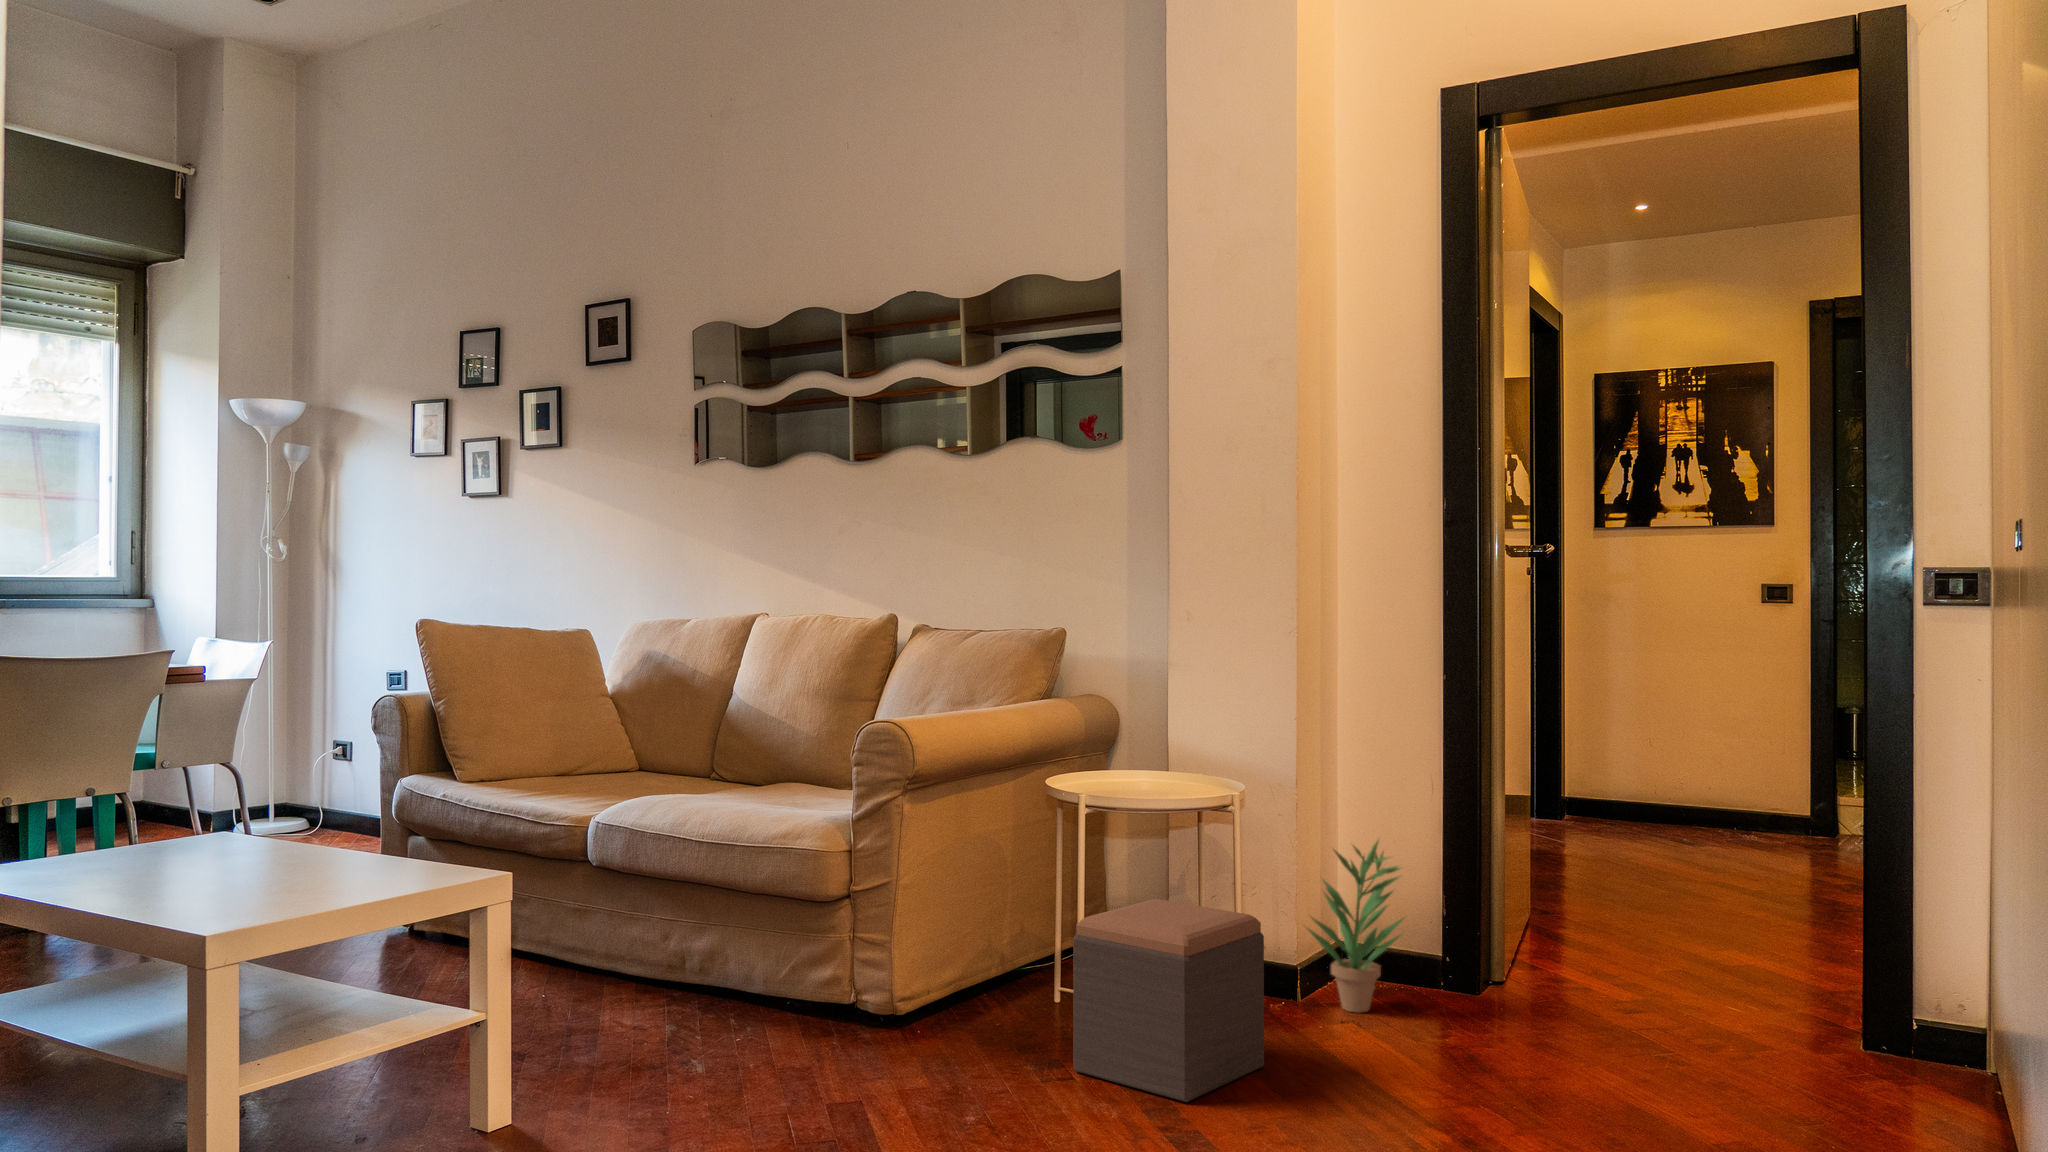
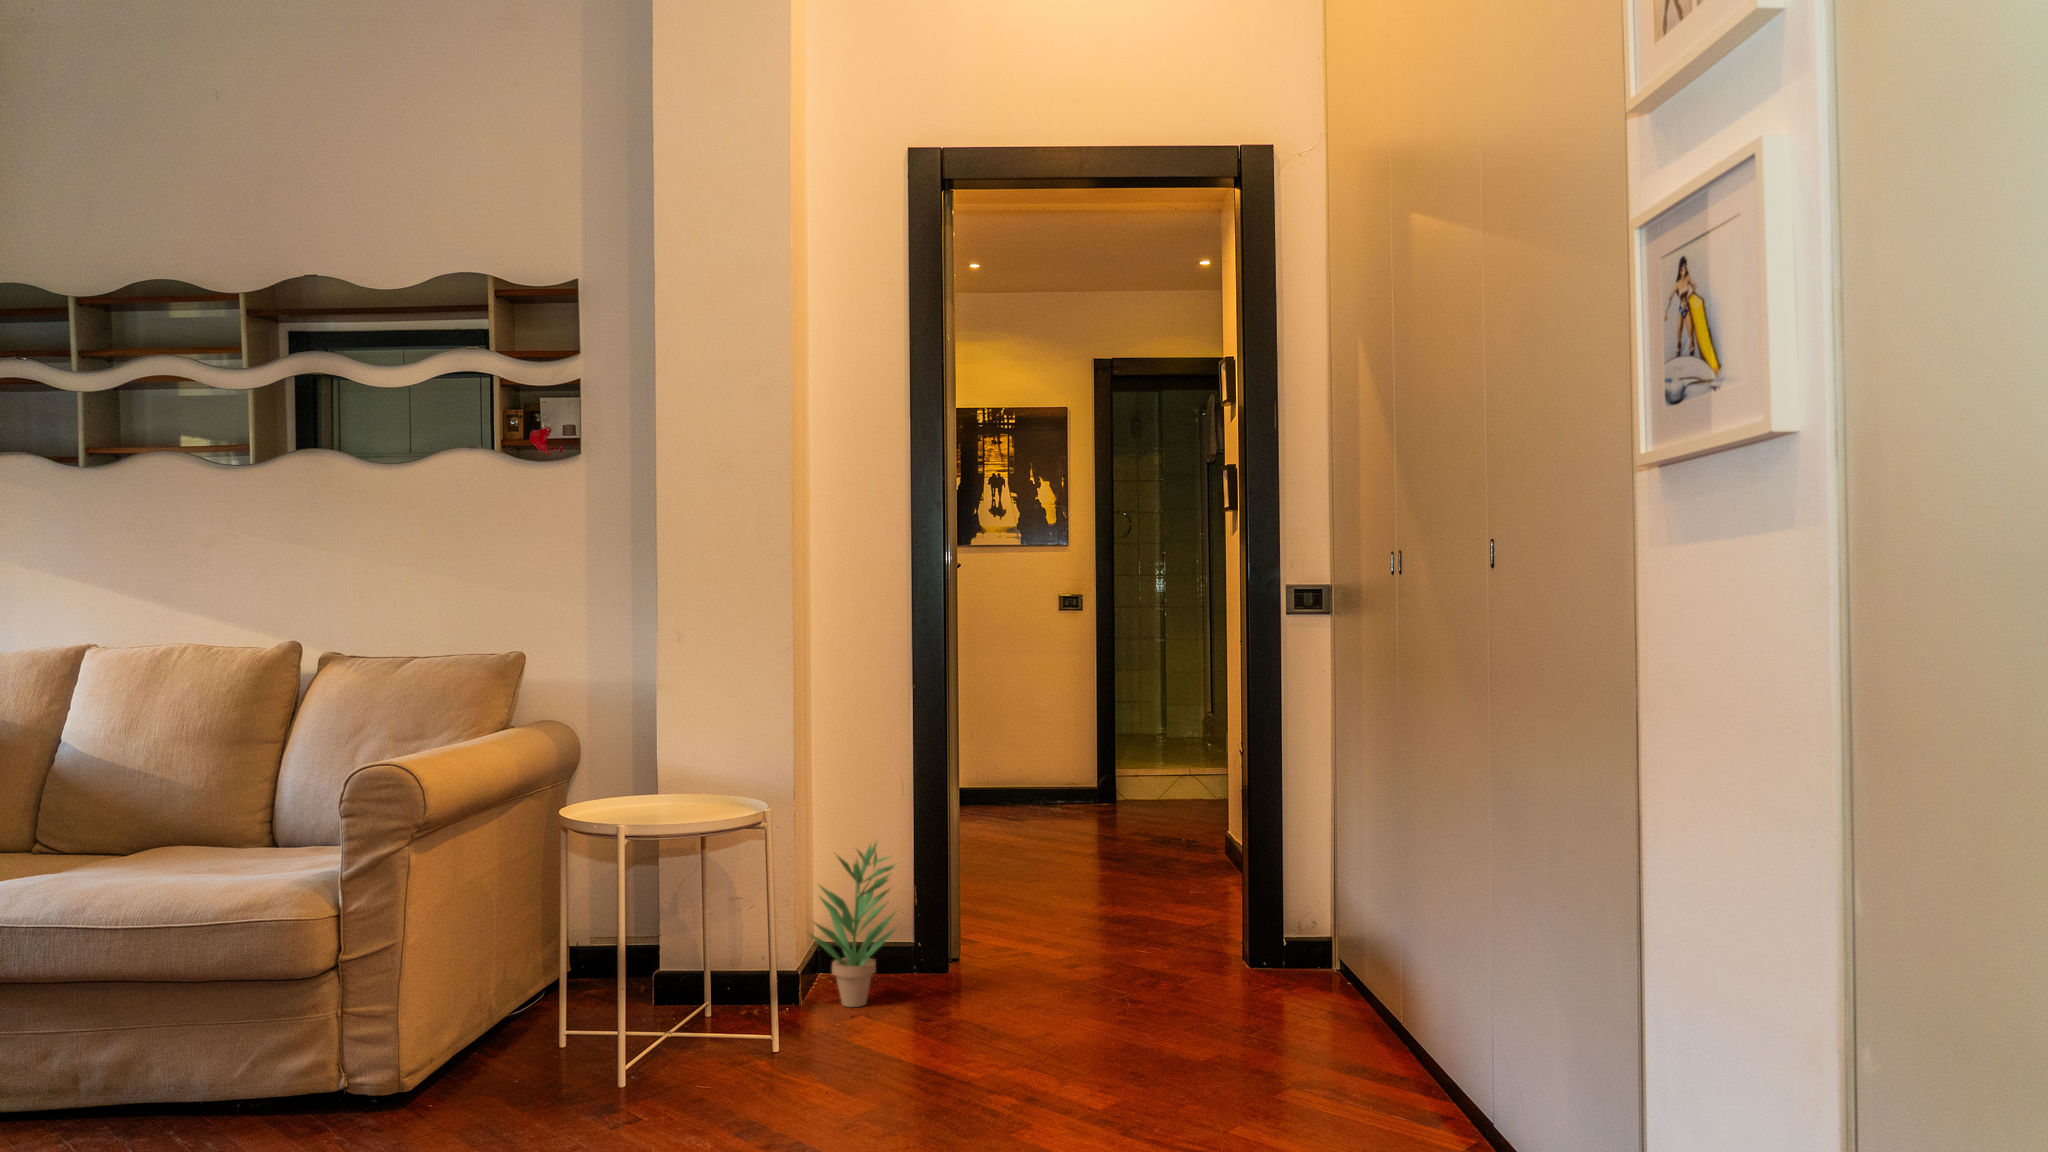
footstool: present [1073,899,1264,1102] -> none [631,923,813,1117]

